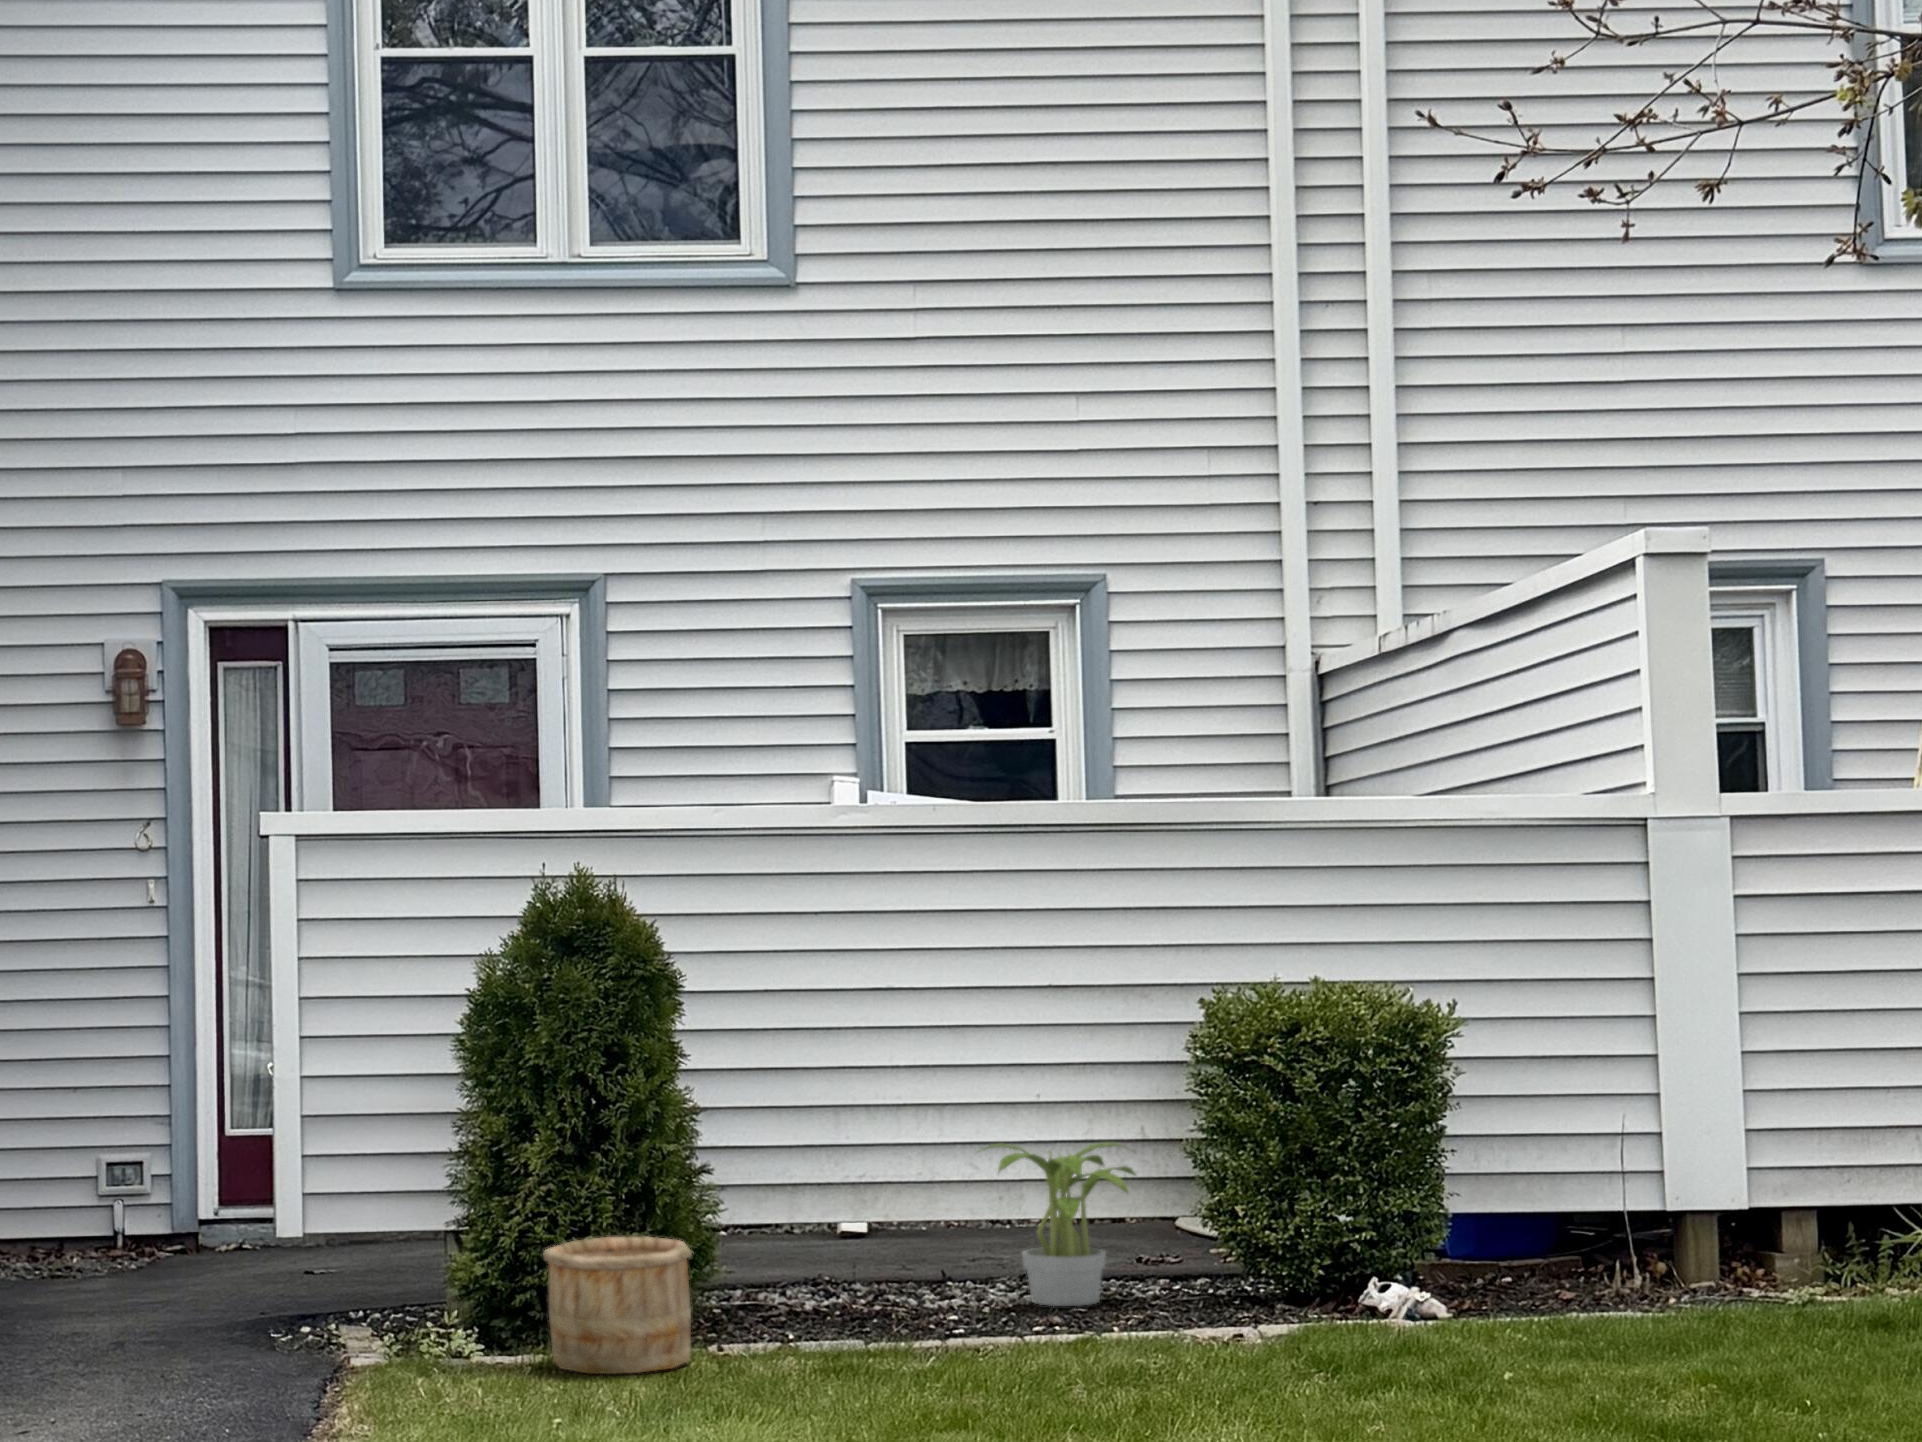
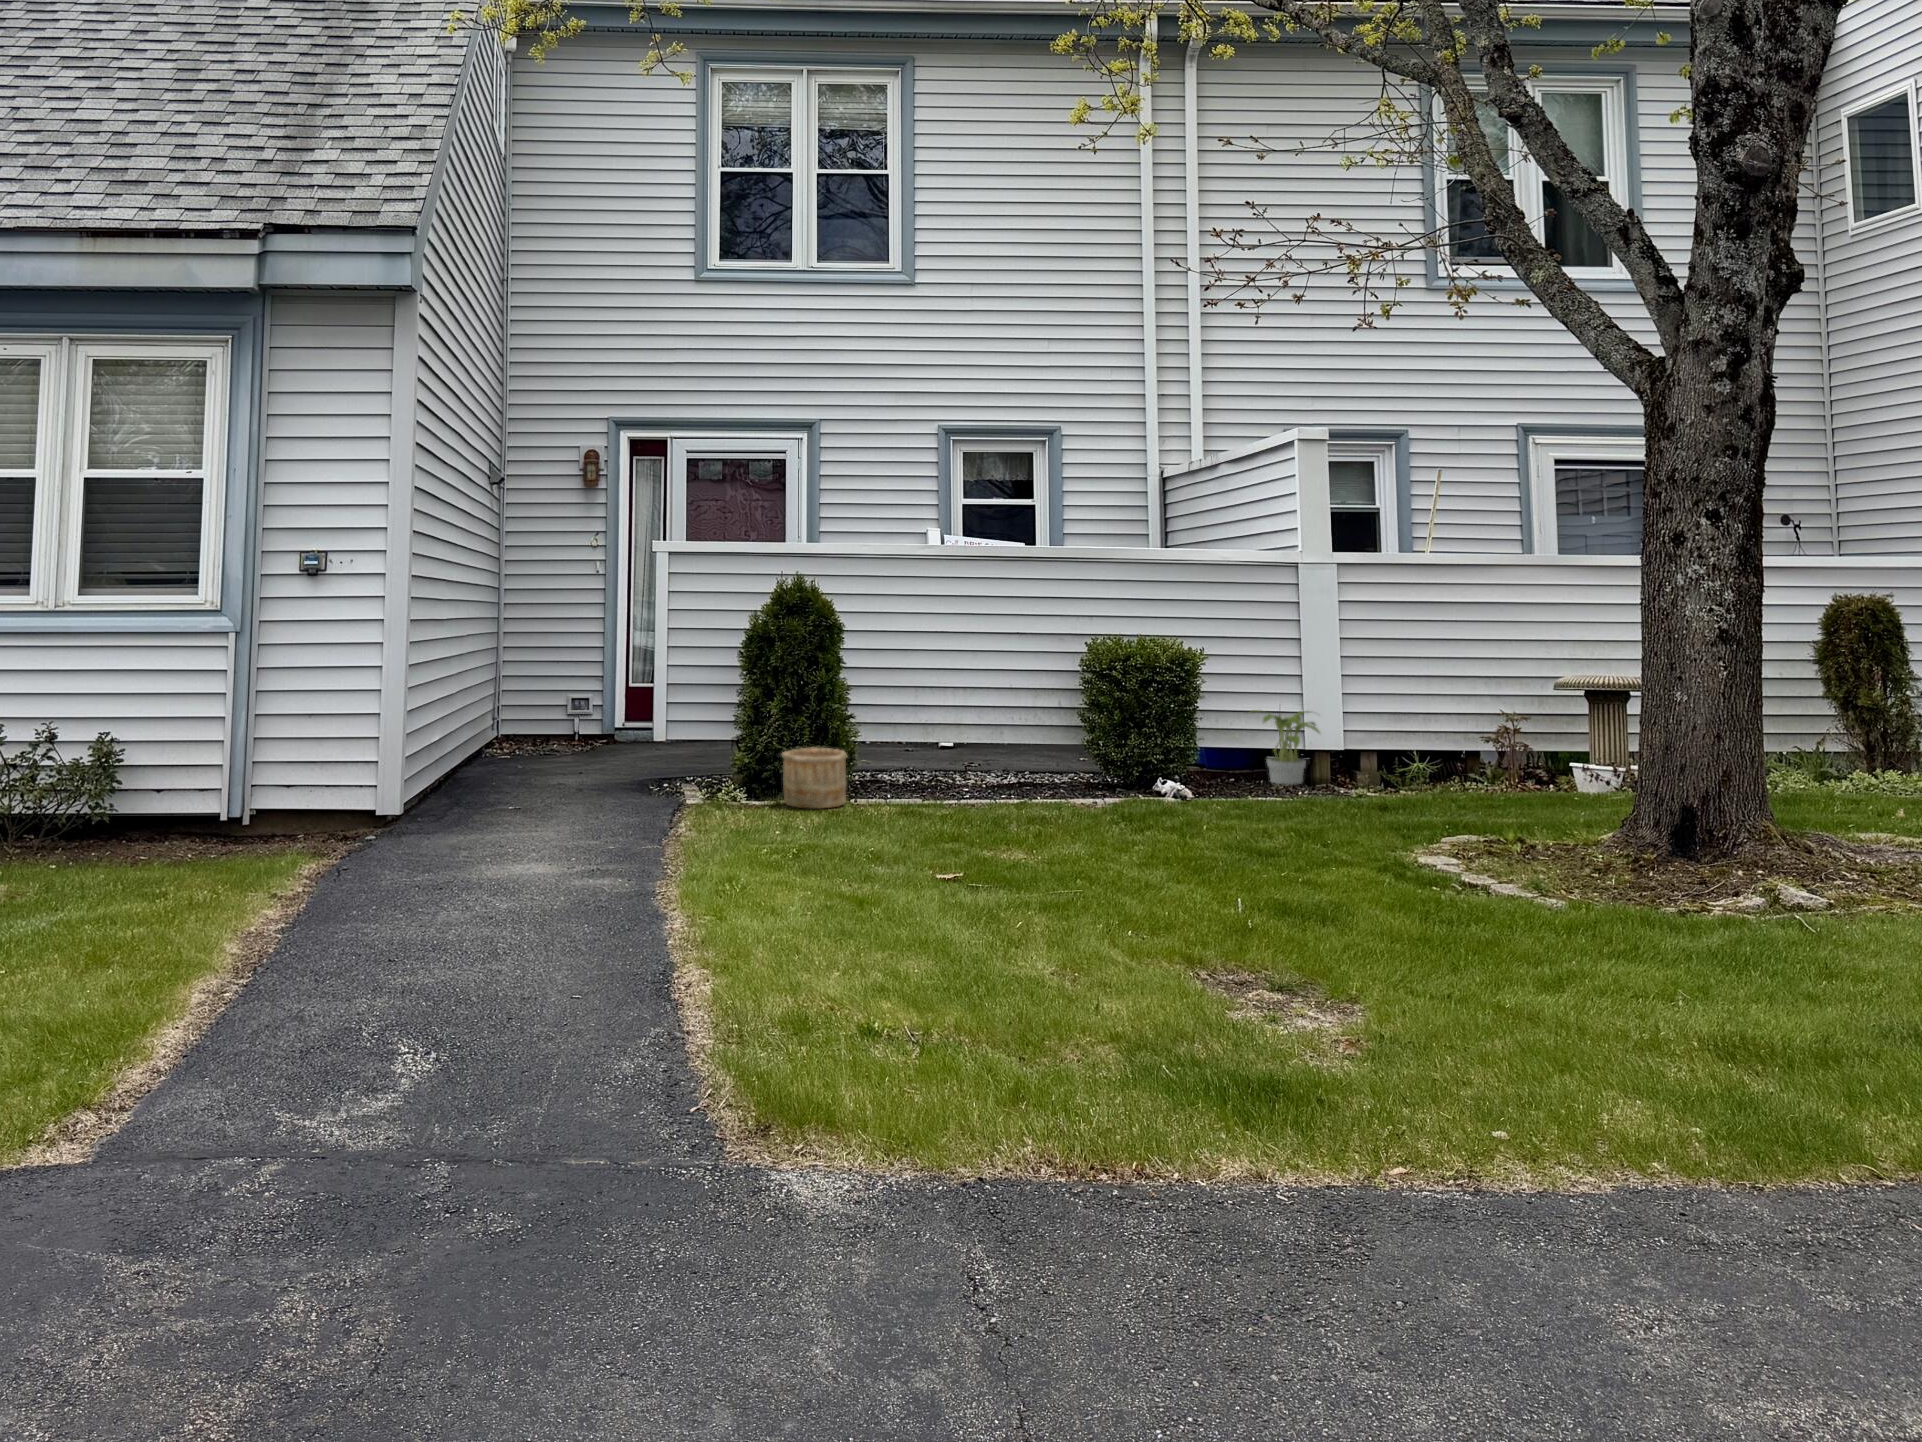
potted plant: present [982,1142,1136,1306] -> present [1254,710,1319,785]

